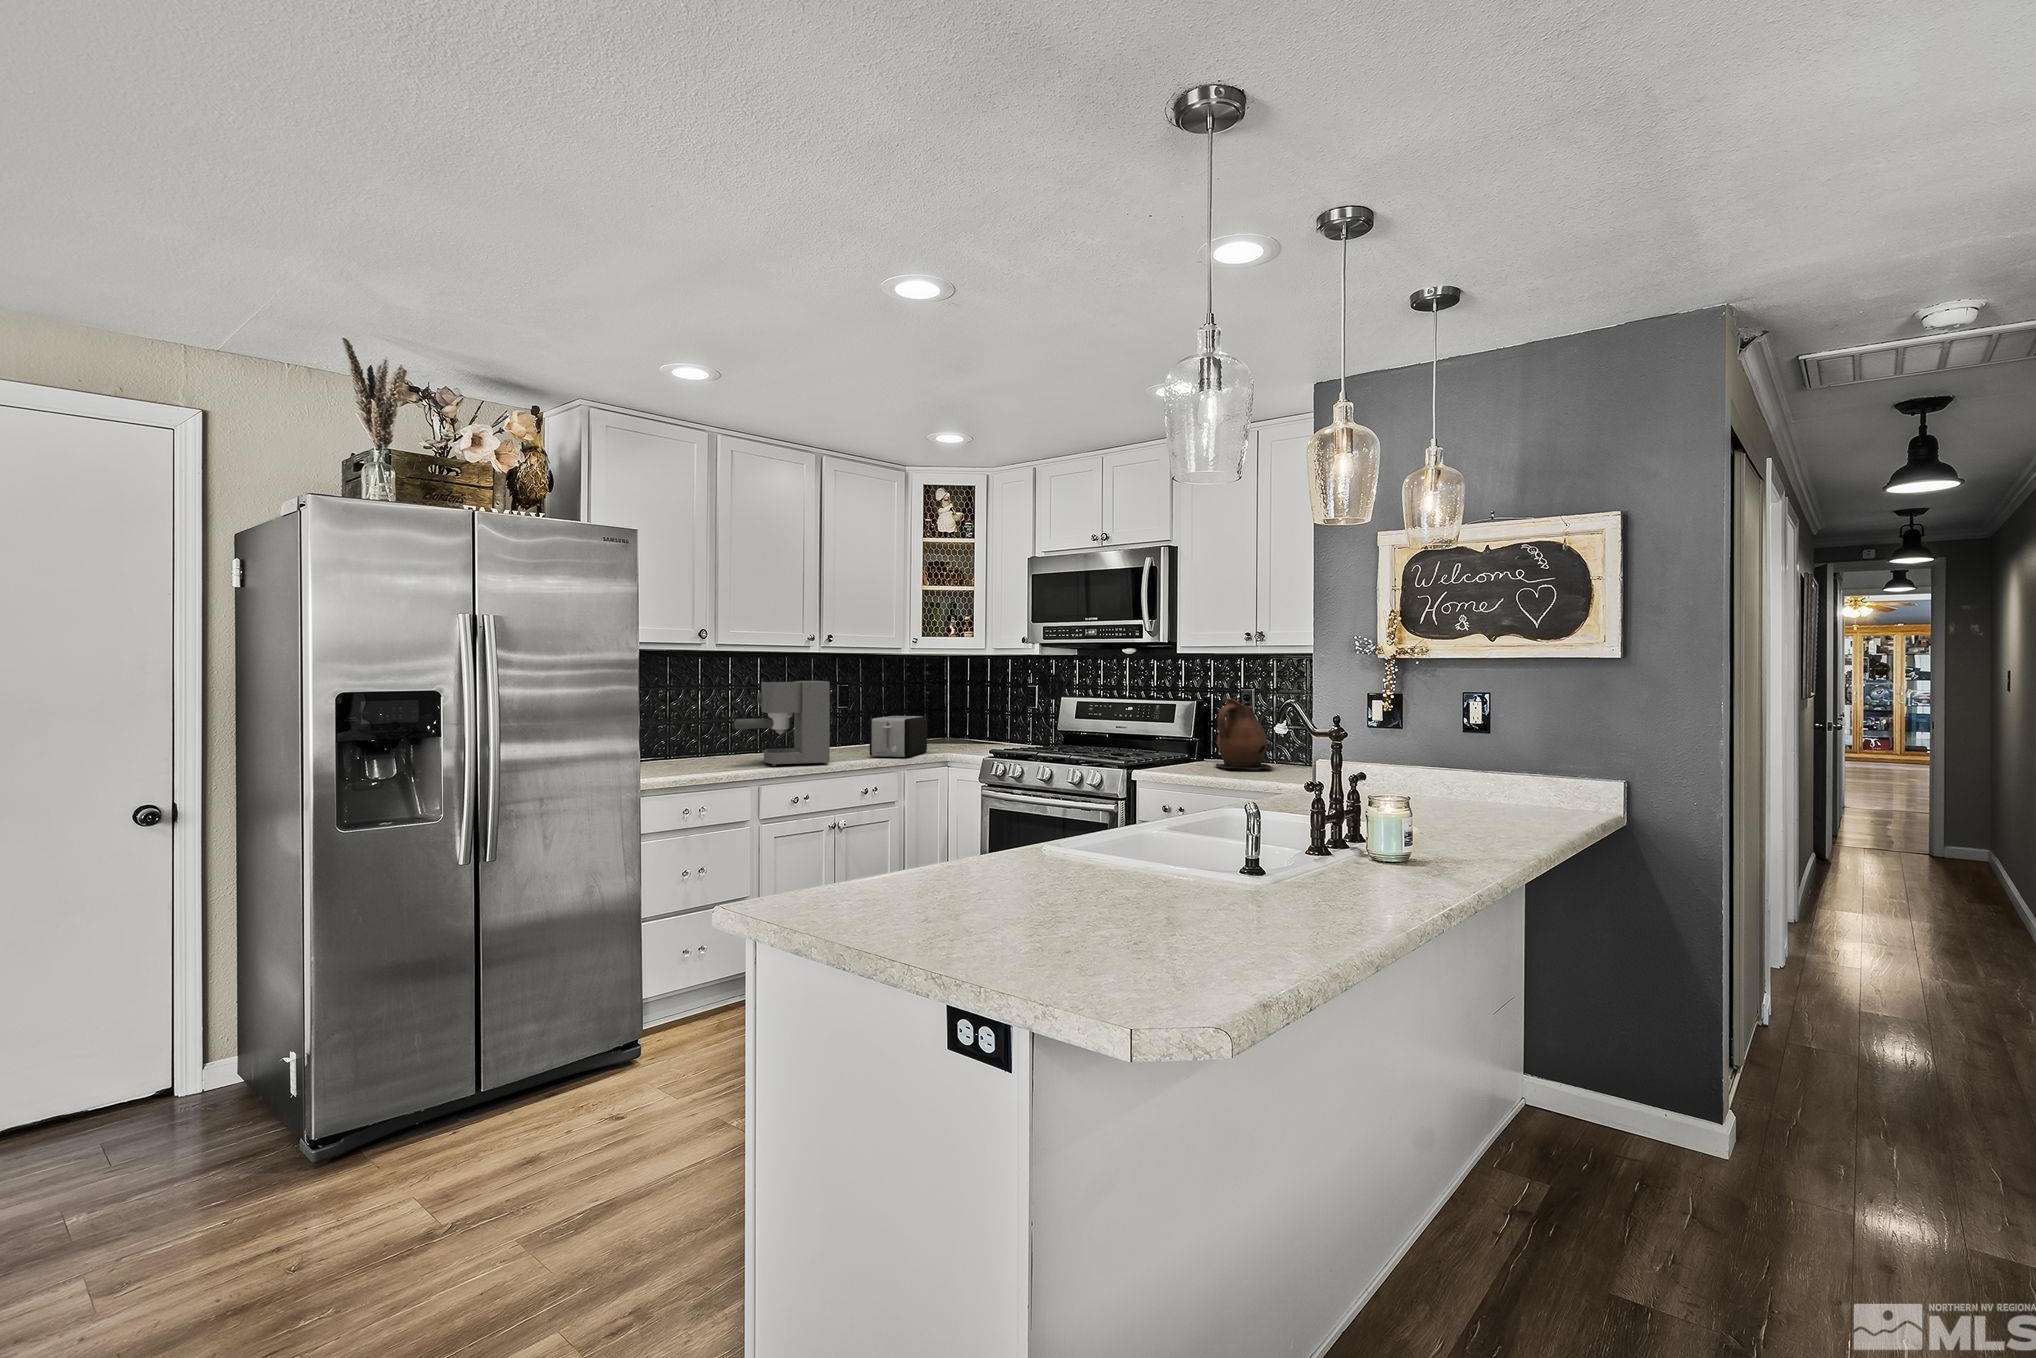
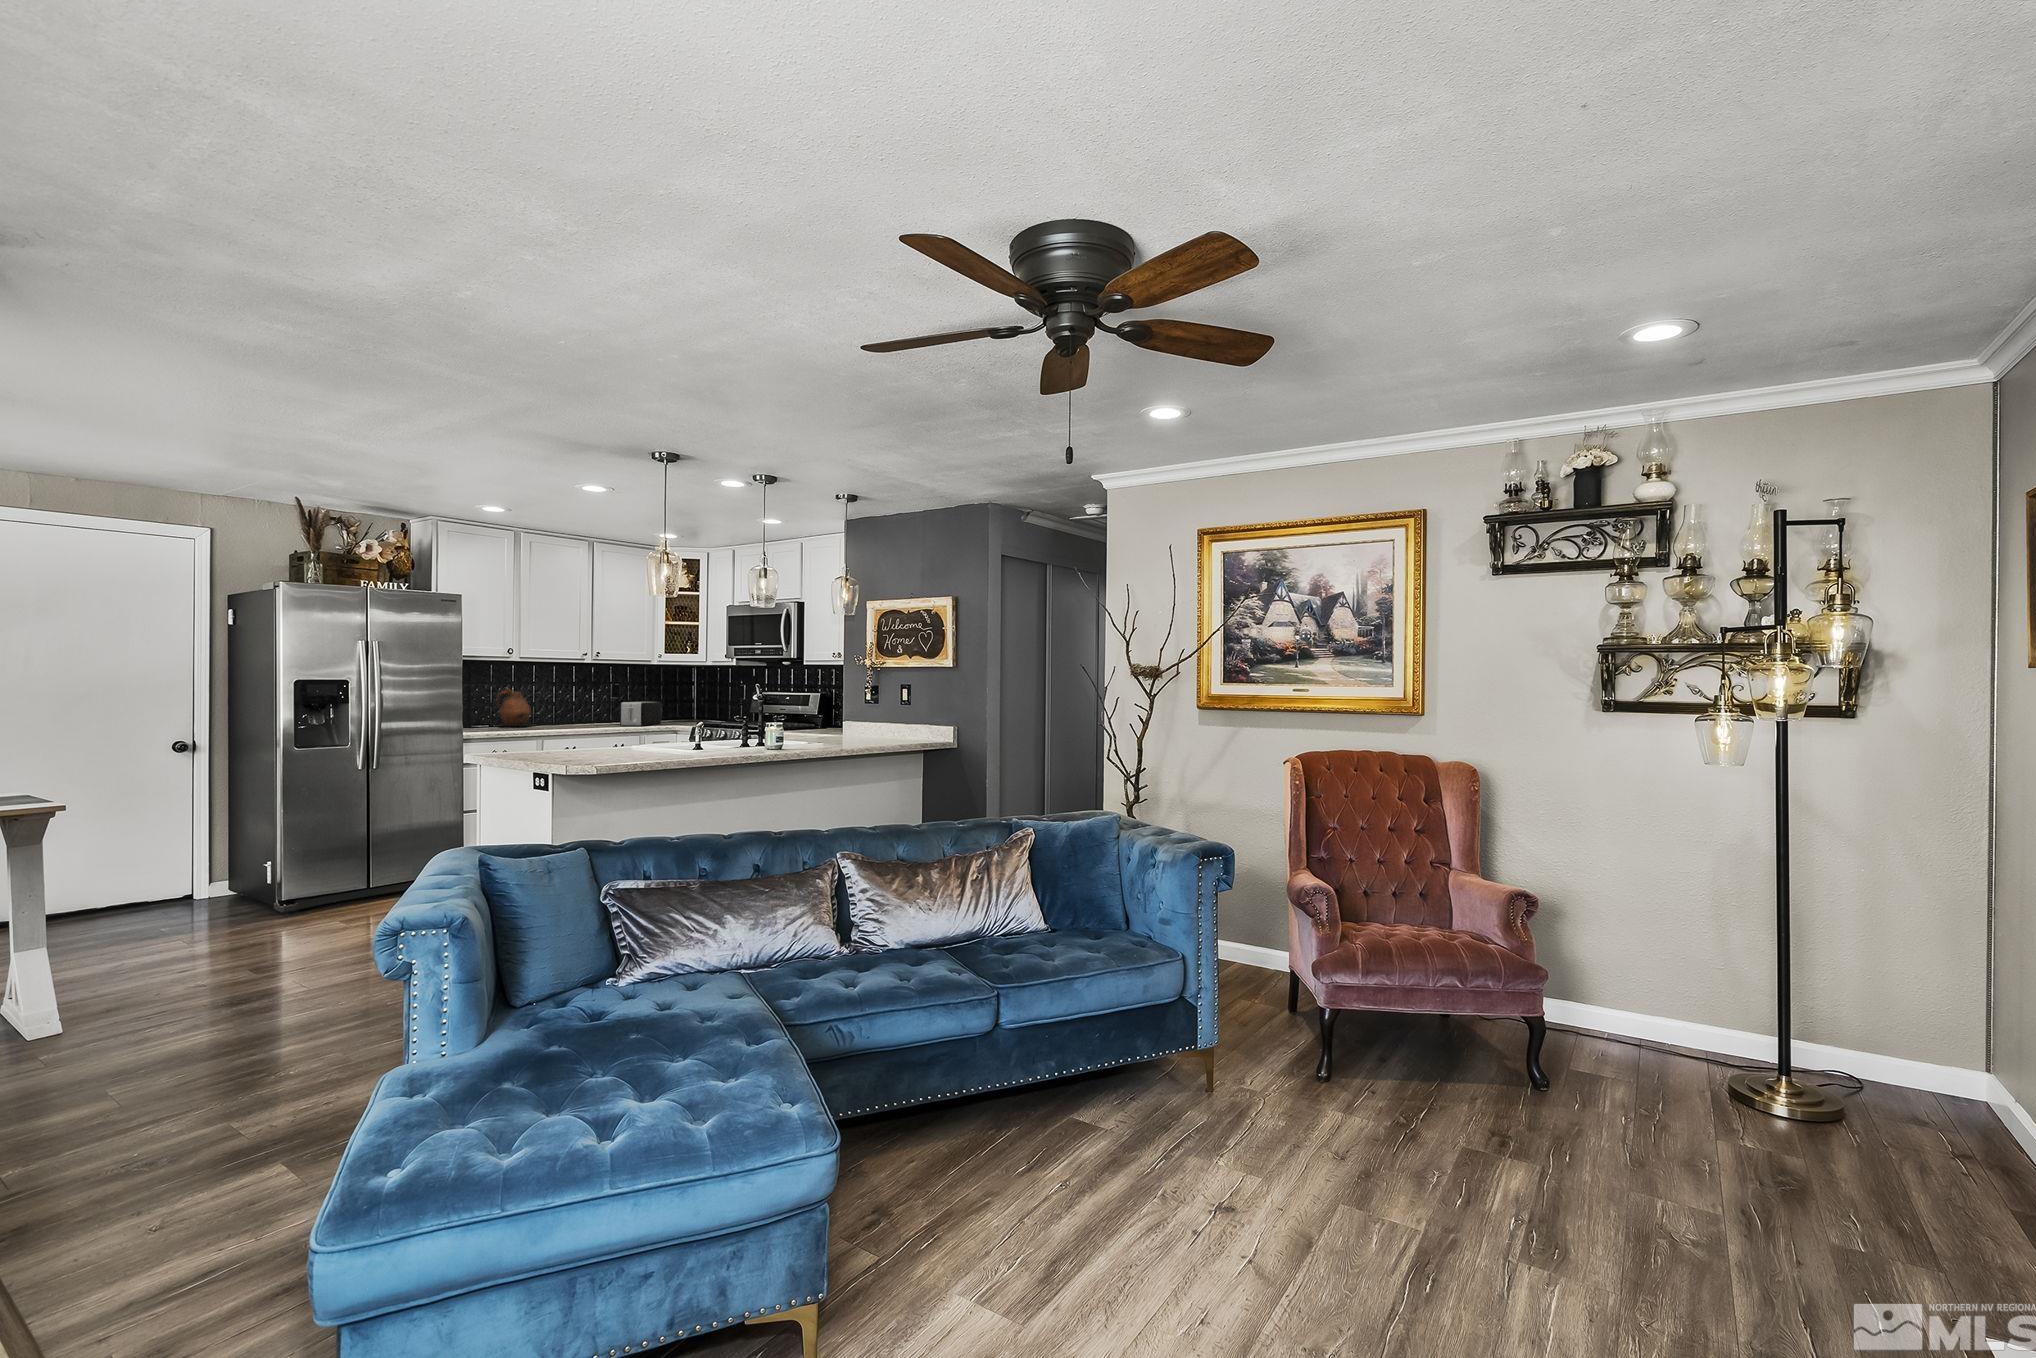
coffee maker: present [734,681,830,766] -> none [530,680,590,729]
ceramic pitcher: present [1216,699,1273,769] -> present [497,687,531,726]

